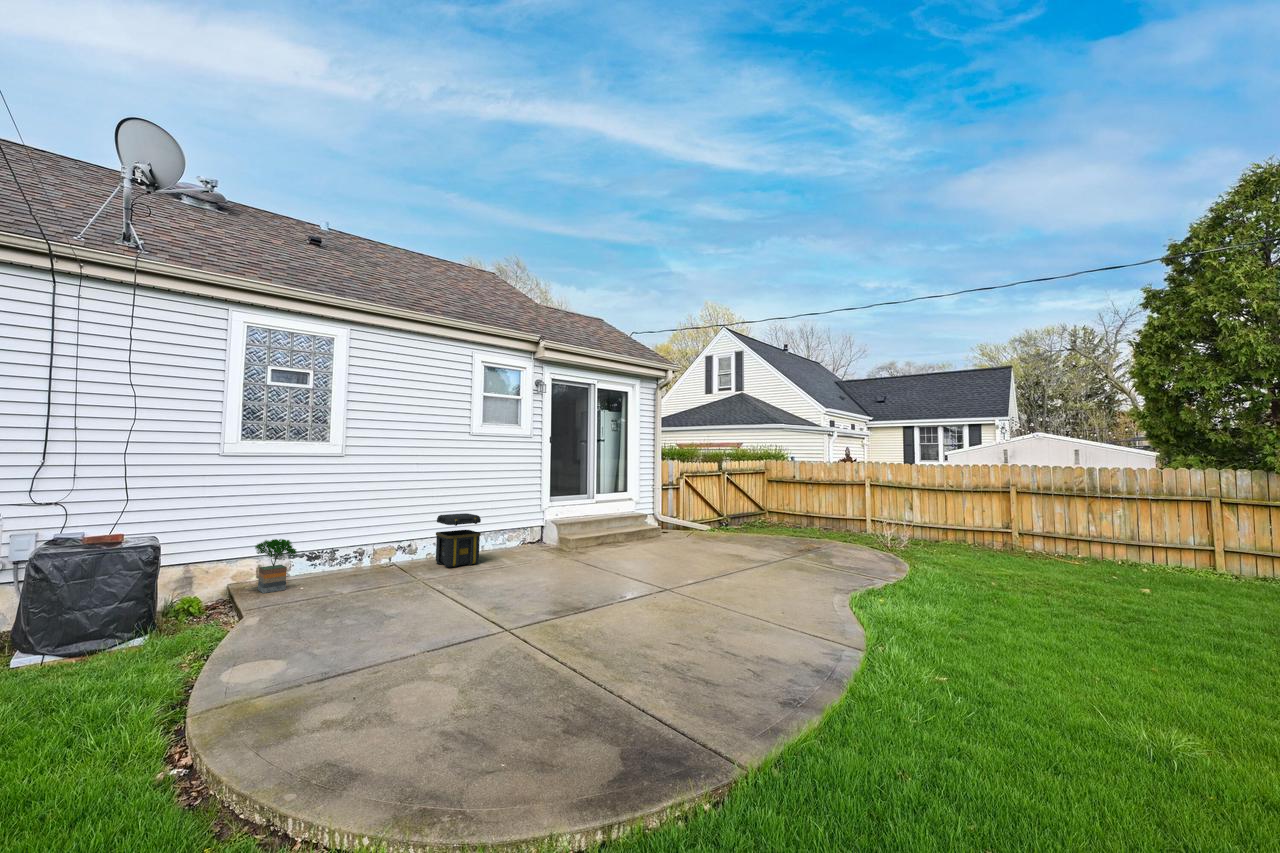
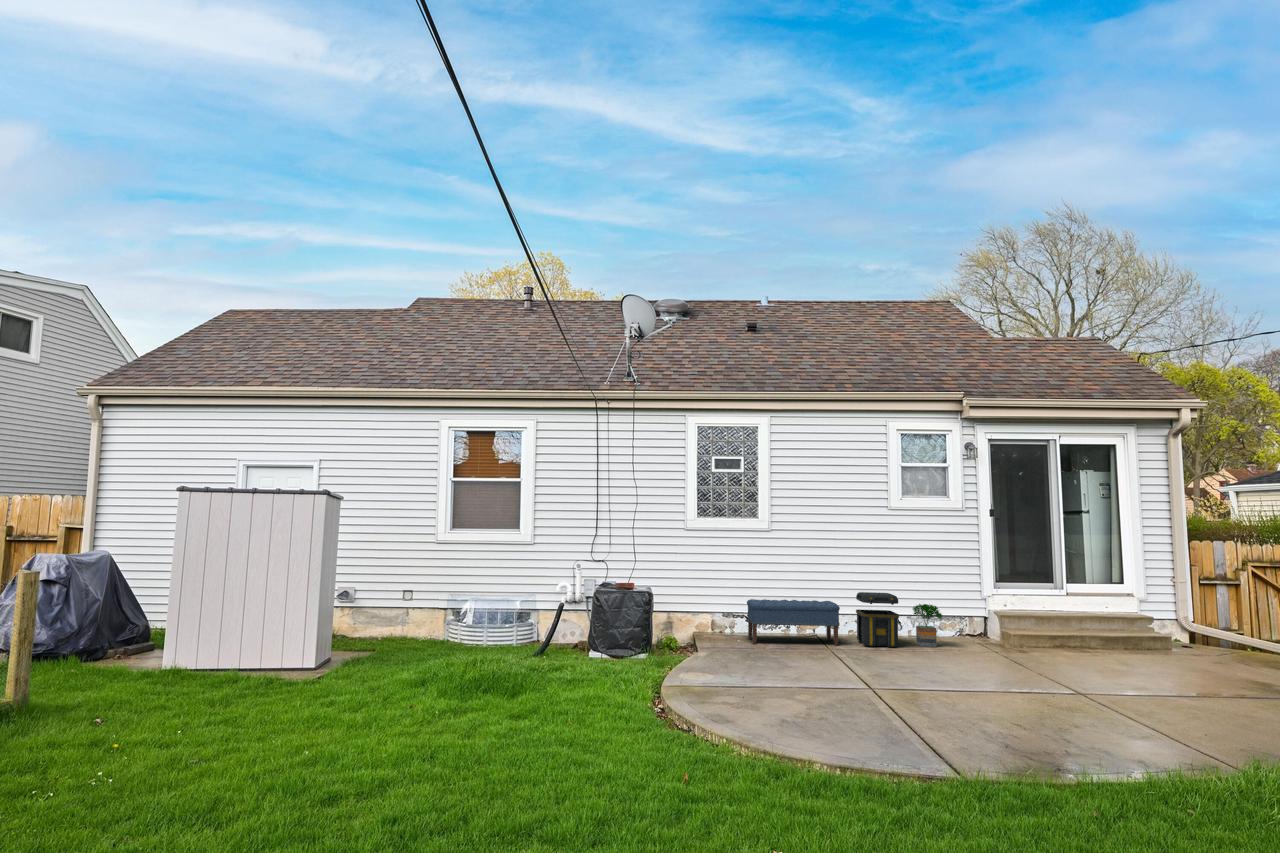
bench: none [310,527,424,587] -> present [747,599,840,646]
potted tree: present [255,539,296,593] -> present [913,604,942,647]

